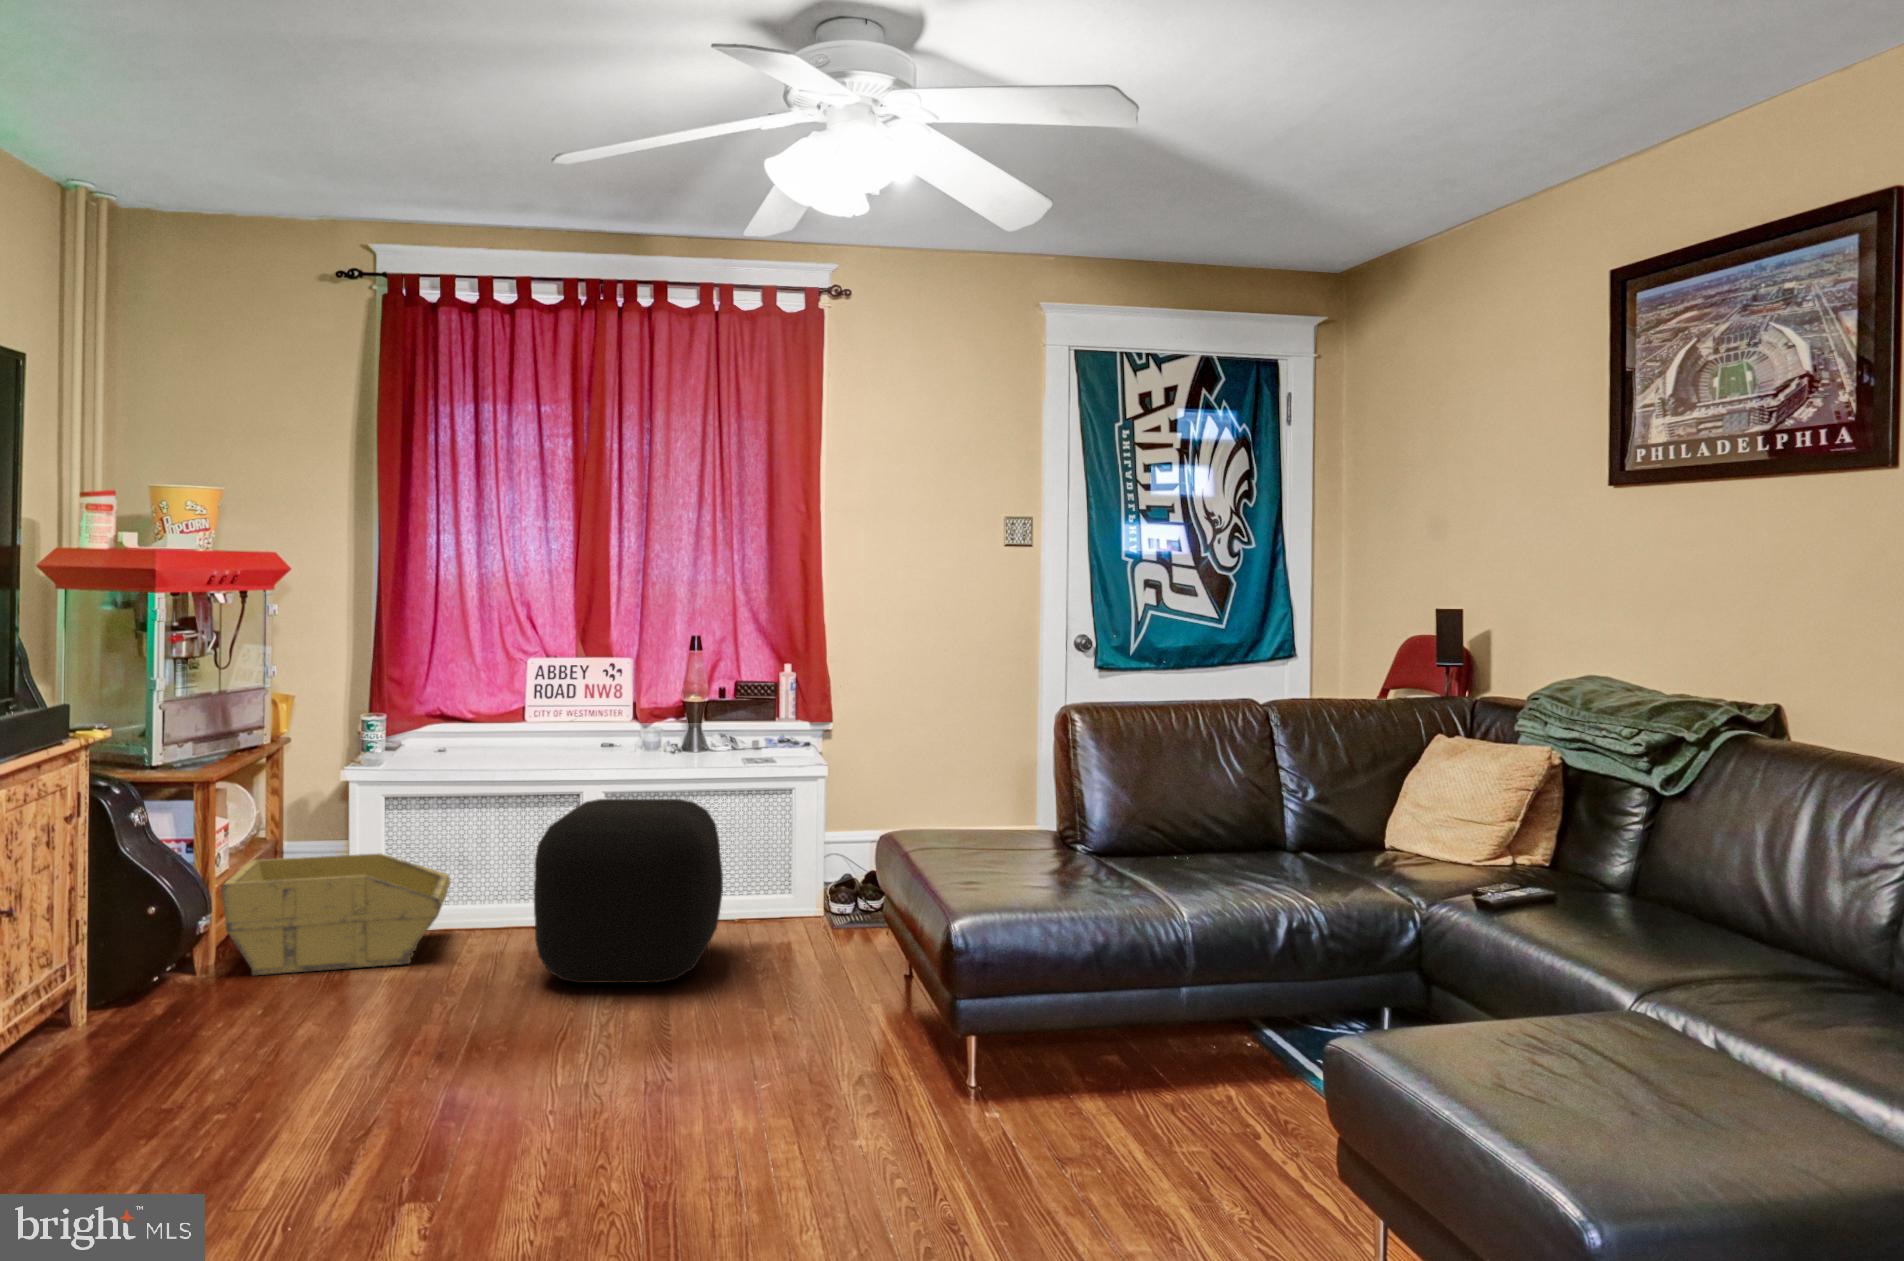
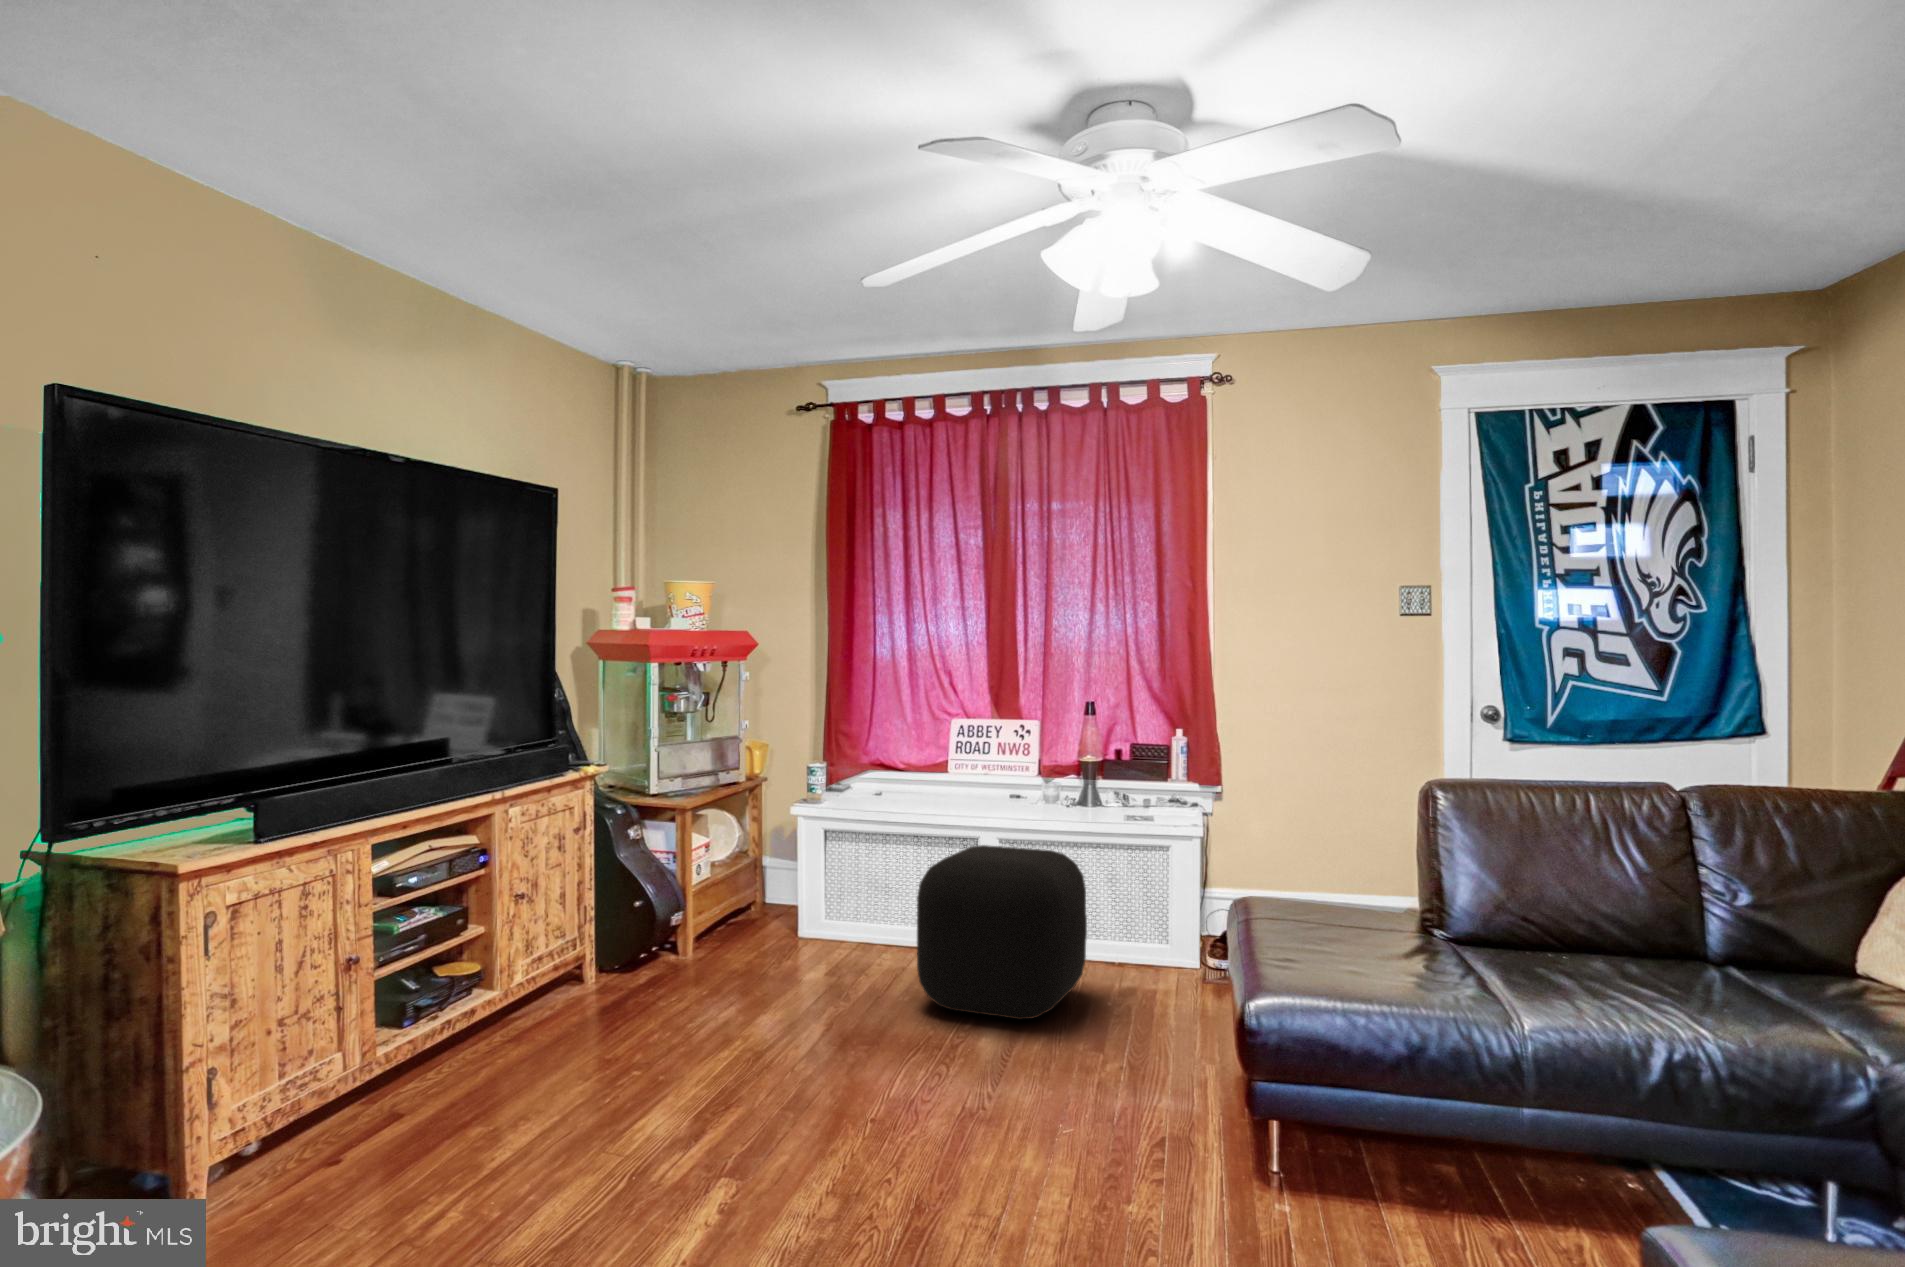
storage bin: present [221,853,450,975] -> none [693,875,872,975]

